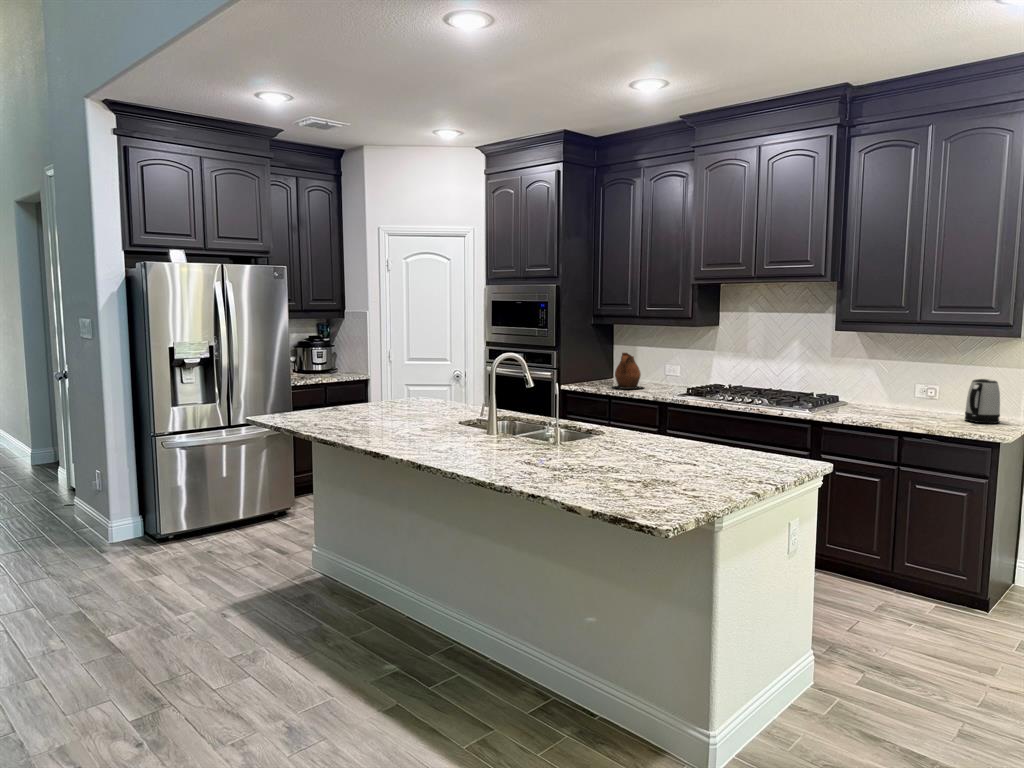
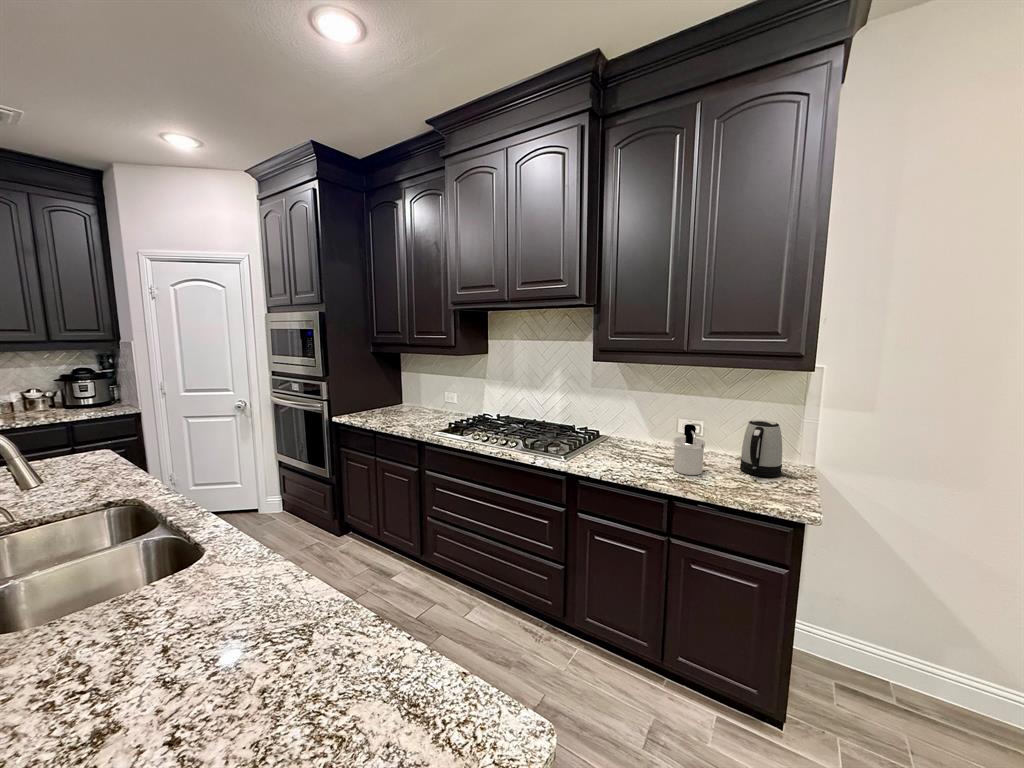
ceramic pitcher: present [613,353,644,389] -> none [377,384,413,423]
soap dispenser: none [905,381,932,421] -> present [674,424,705,475]

